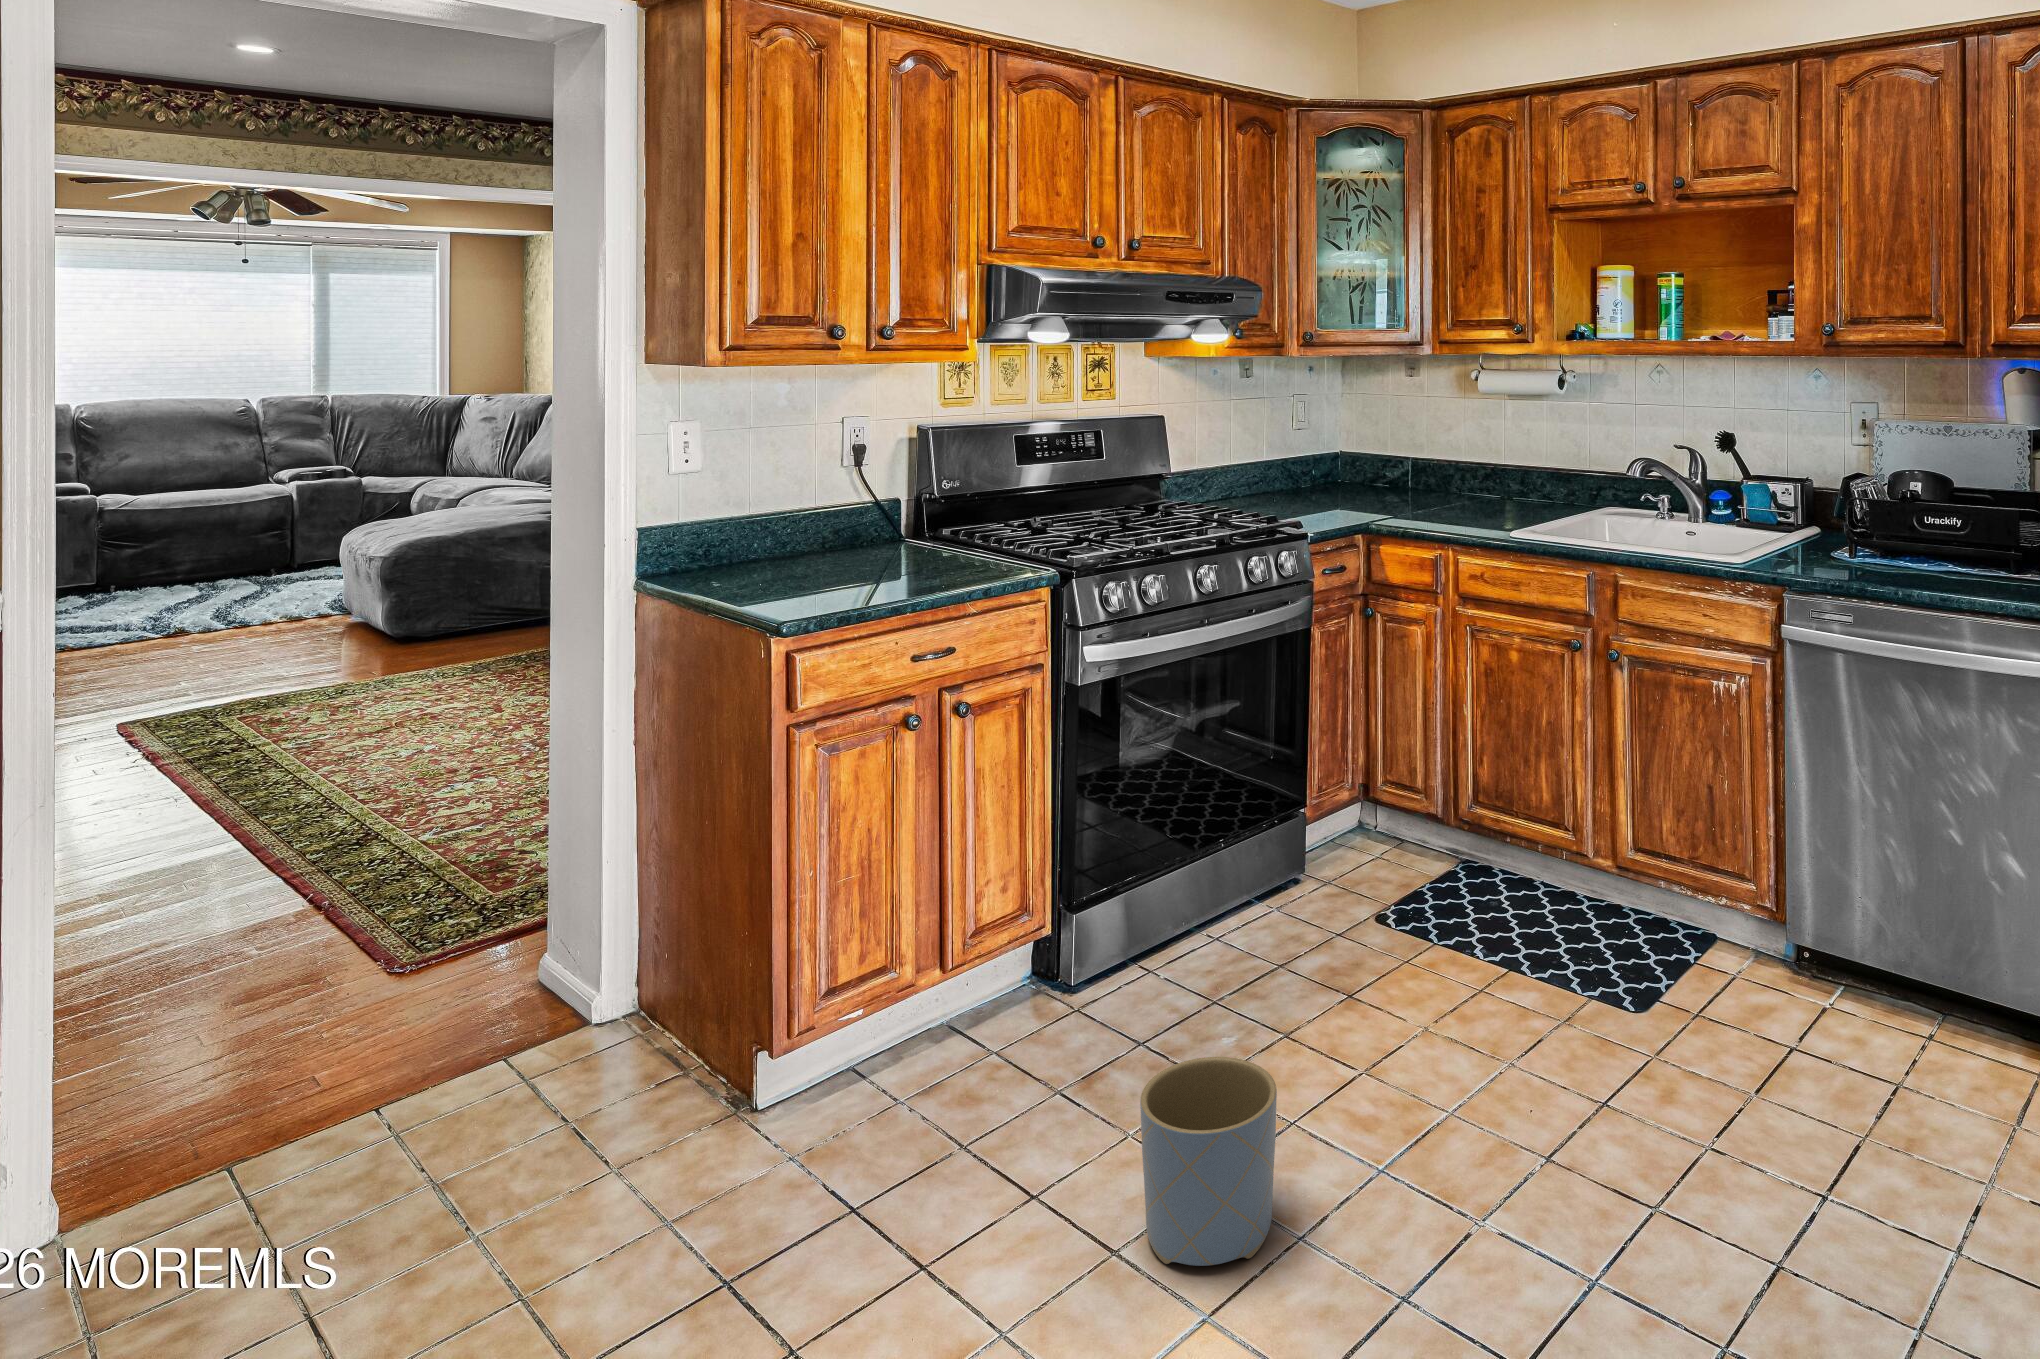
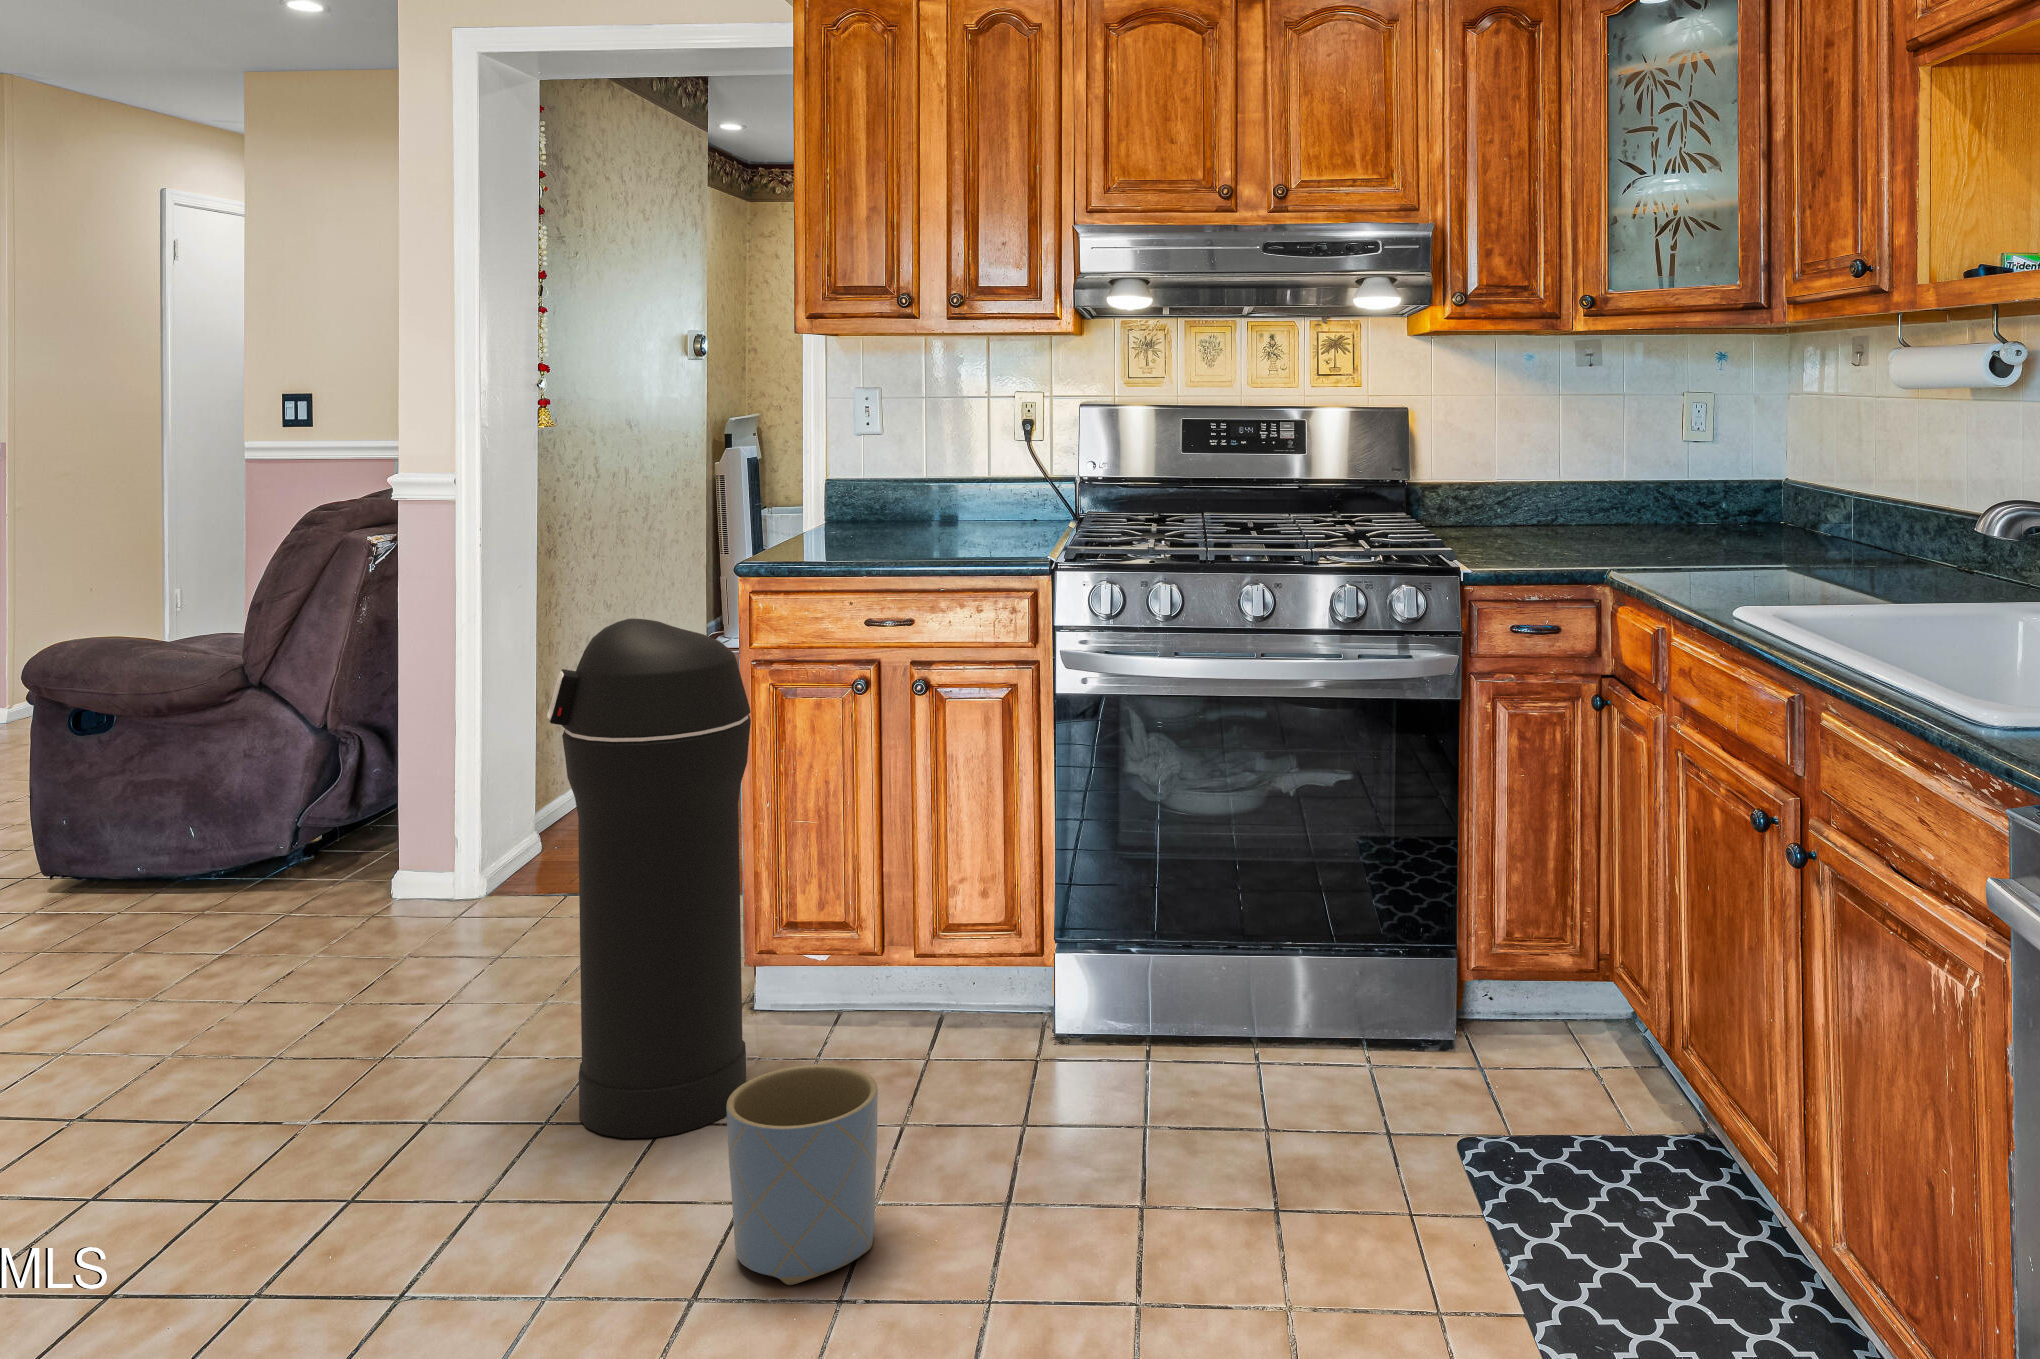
trash can: none [726,694,940,1270] -> present [547,618,751,1138]

